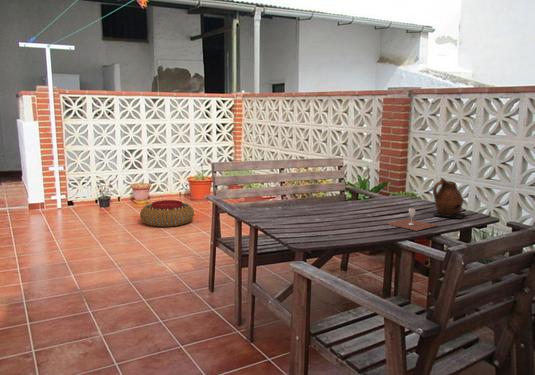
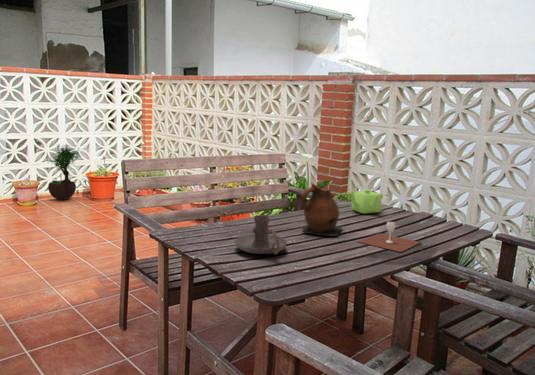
potted tree: none [158,151,185,200] -> present [48,146,80,200]
ceramic pitcher: present [433,178,464,218] -> present [302,183,342,236]
teapot: none [388,186,419,206] -> present [349,189,383,214]
pouf: present [140,200,194,227] -> none [24,202,96,236]
candle holder: none [288,201,327,228] -> present [235,215,287,254]

